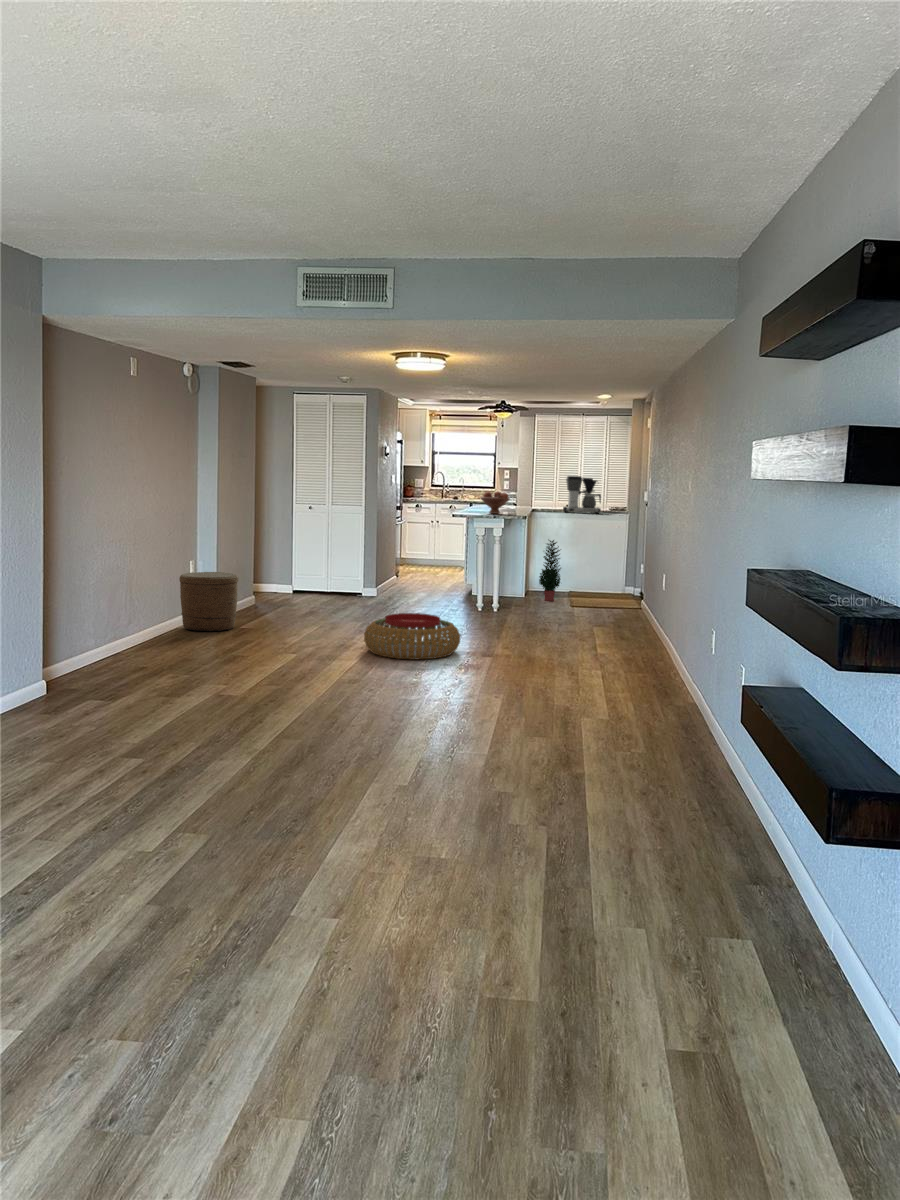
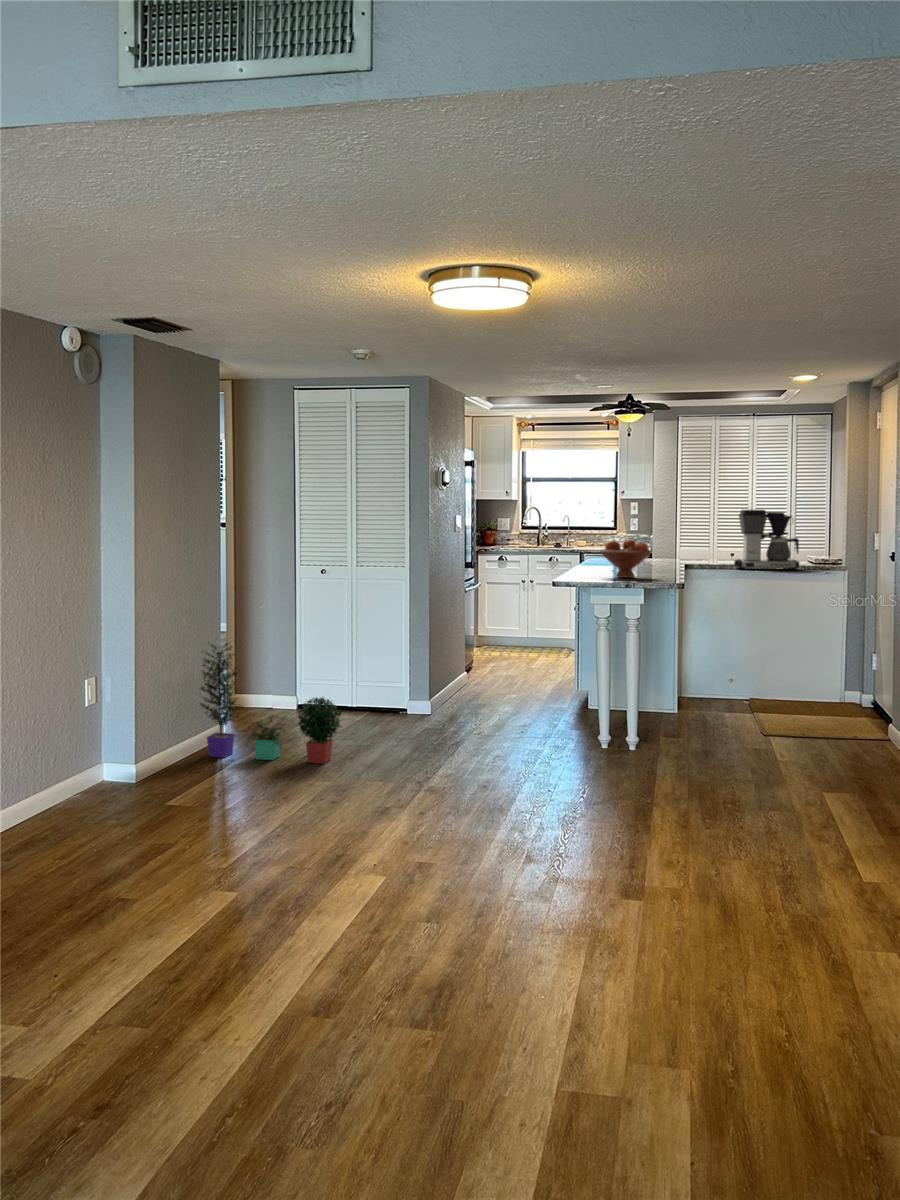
potted plant: present [539,540,561,601] -> present [200,643,341,764]
woven basket: present [179,572,238,631] -> none [49,701,161,818]
pouf: present [364,613,460,659] -> none [374,796,573,914]

